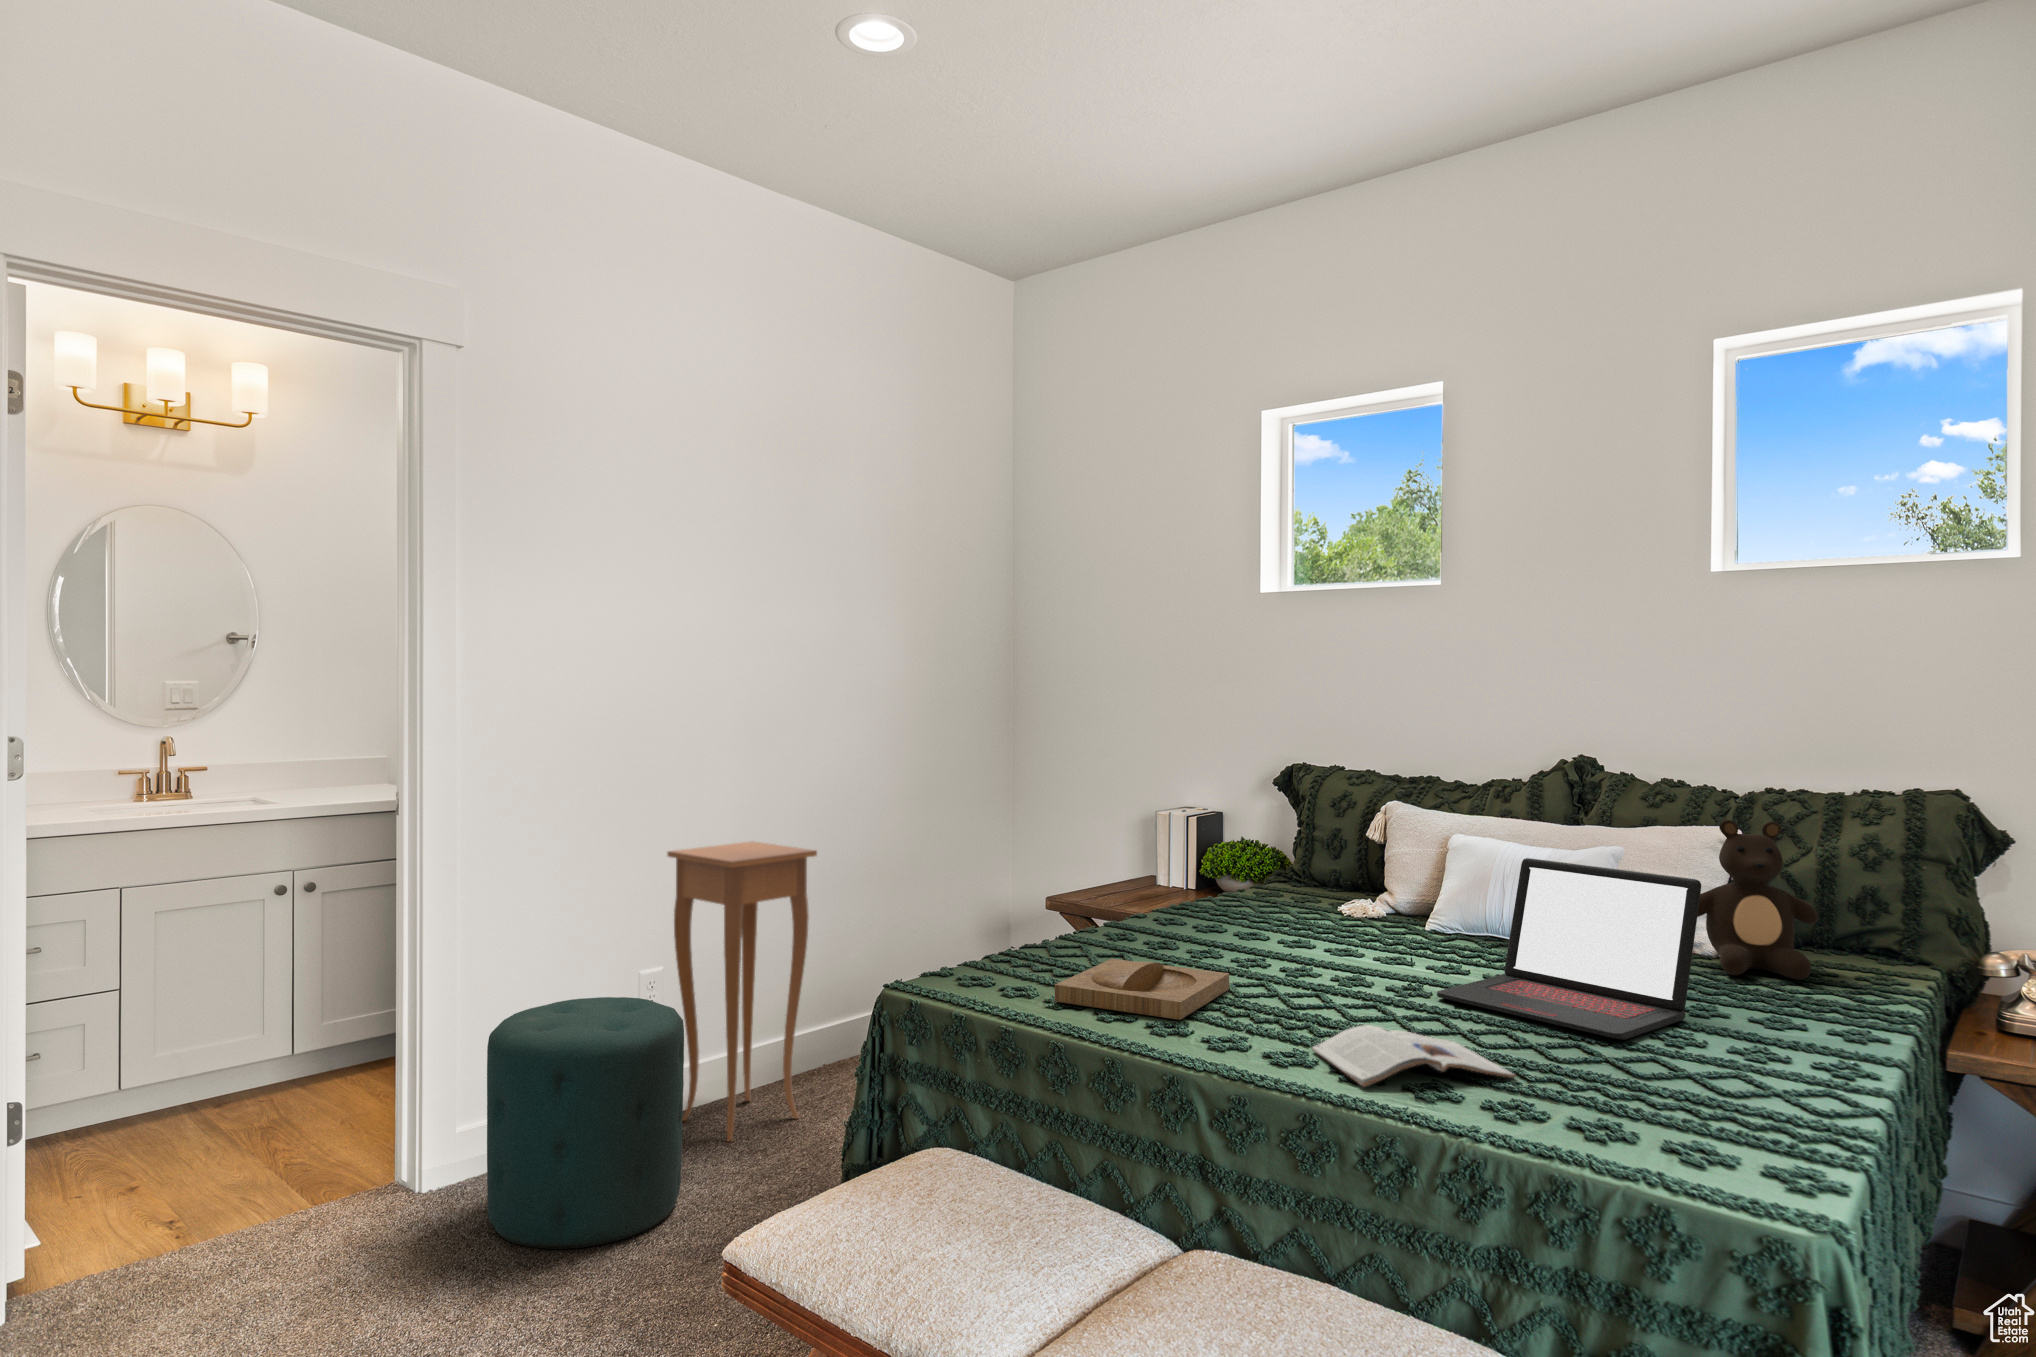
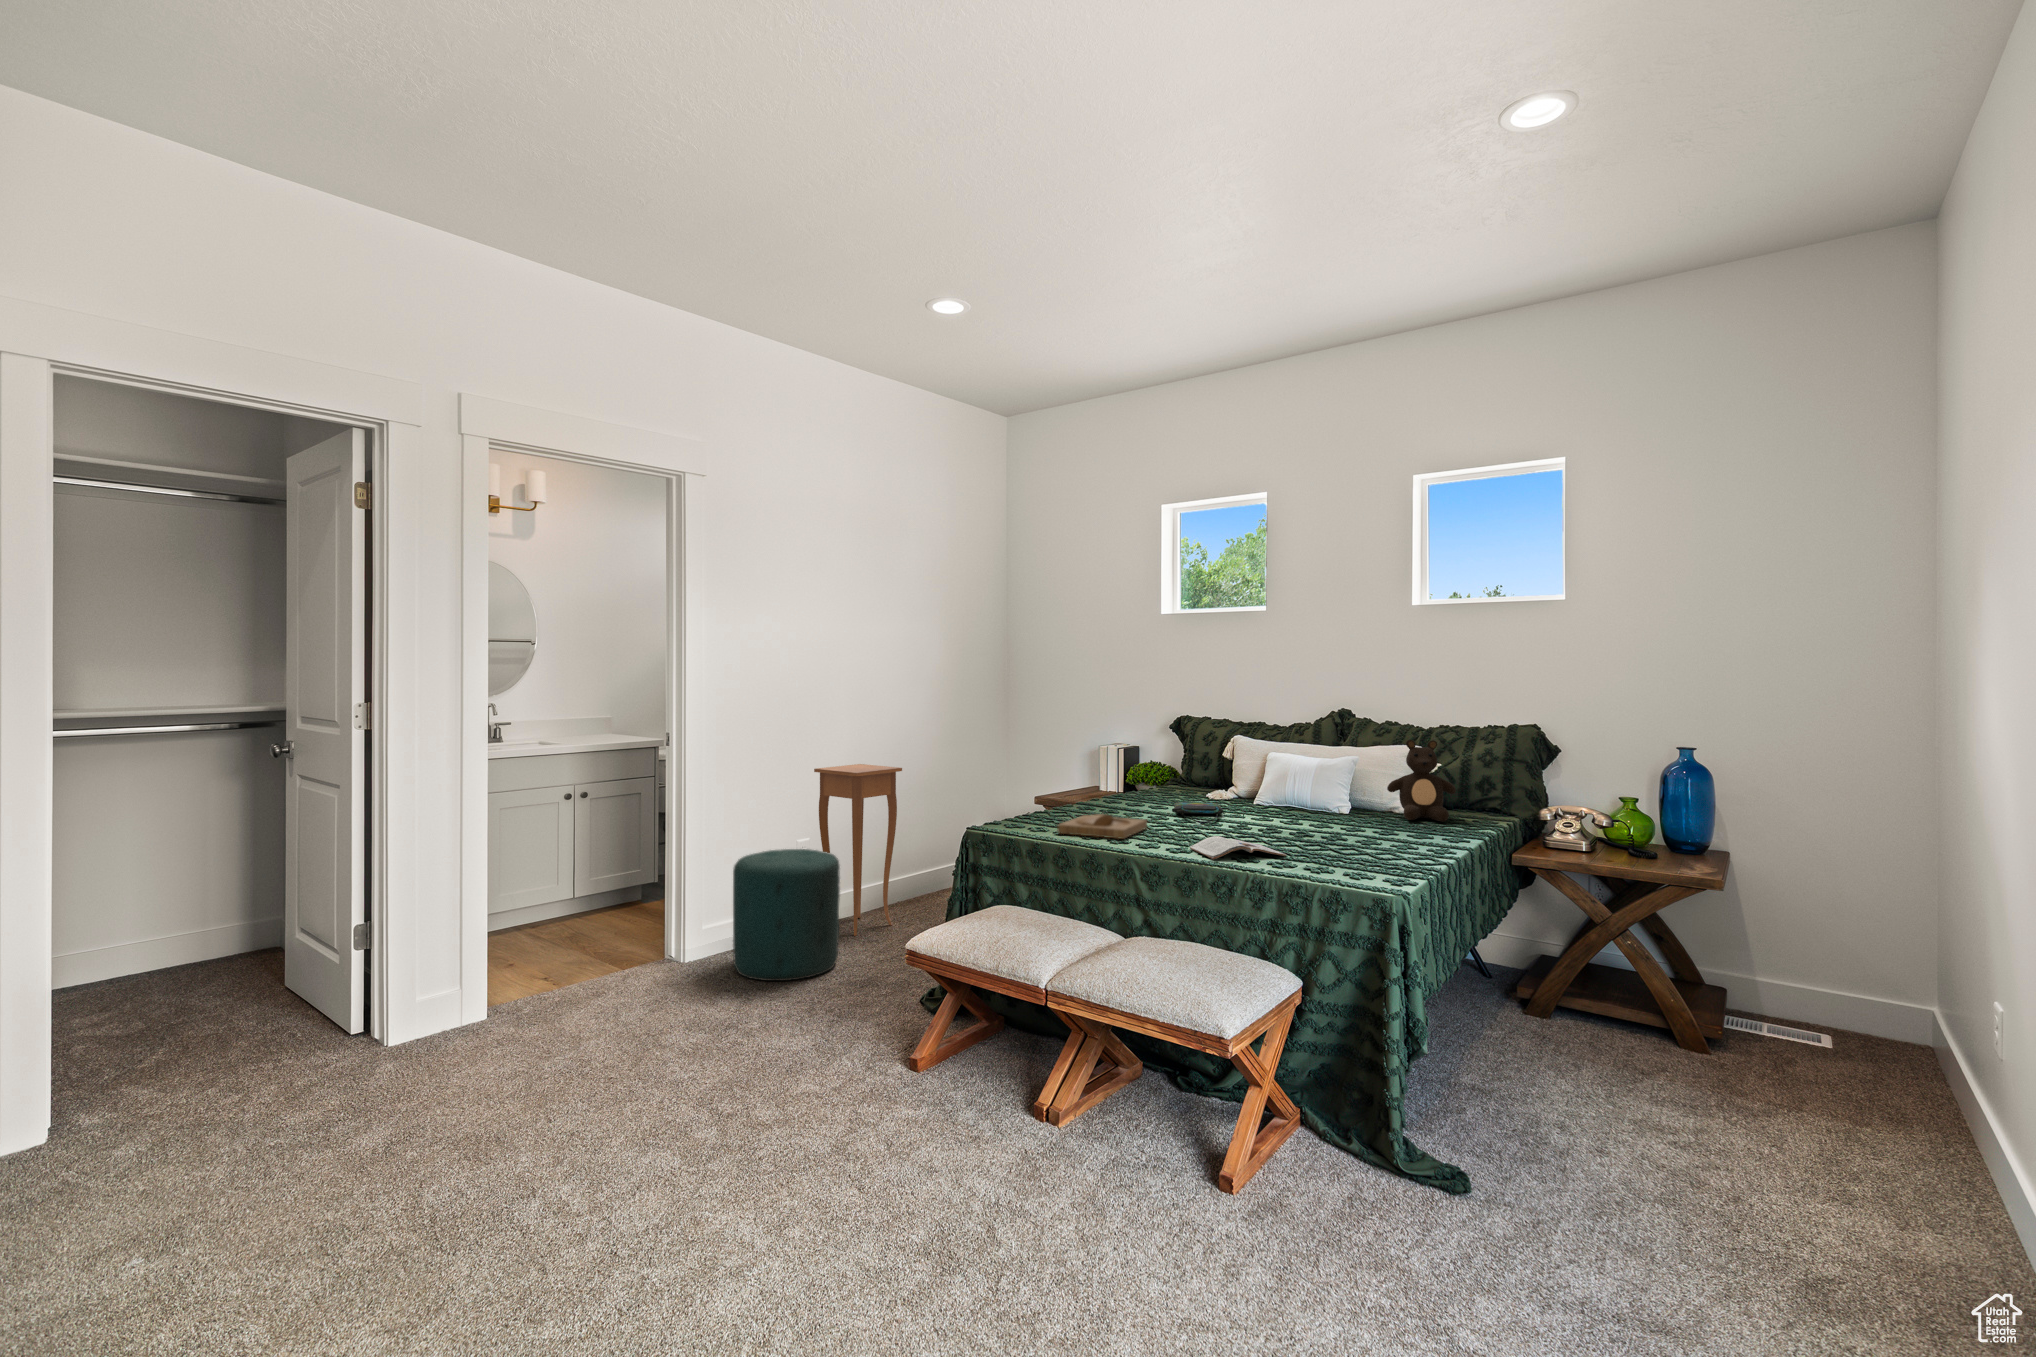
laptop: present [1437,858,1701,1040] -> none [1254,760,1386,843]
tote bag: none [1277,928,1378,979] -> present [1172,802,1225,824]

